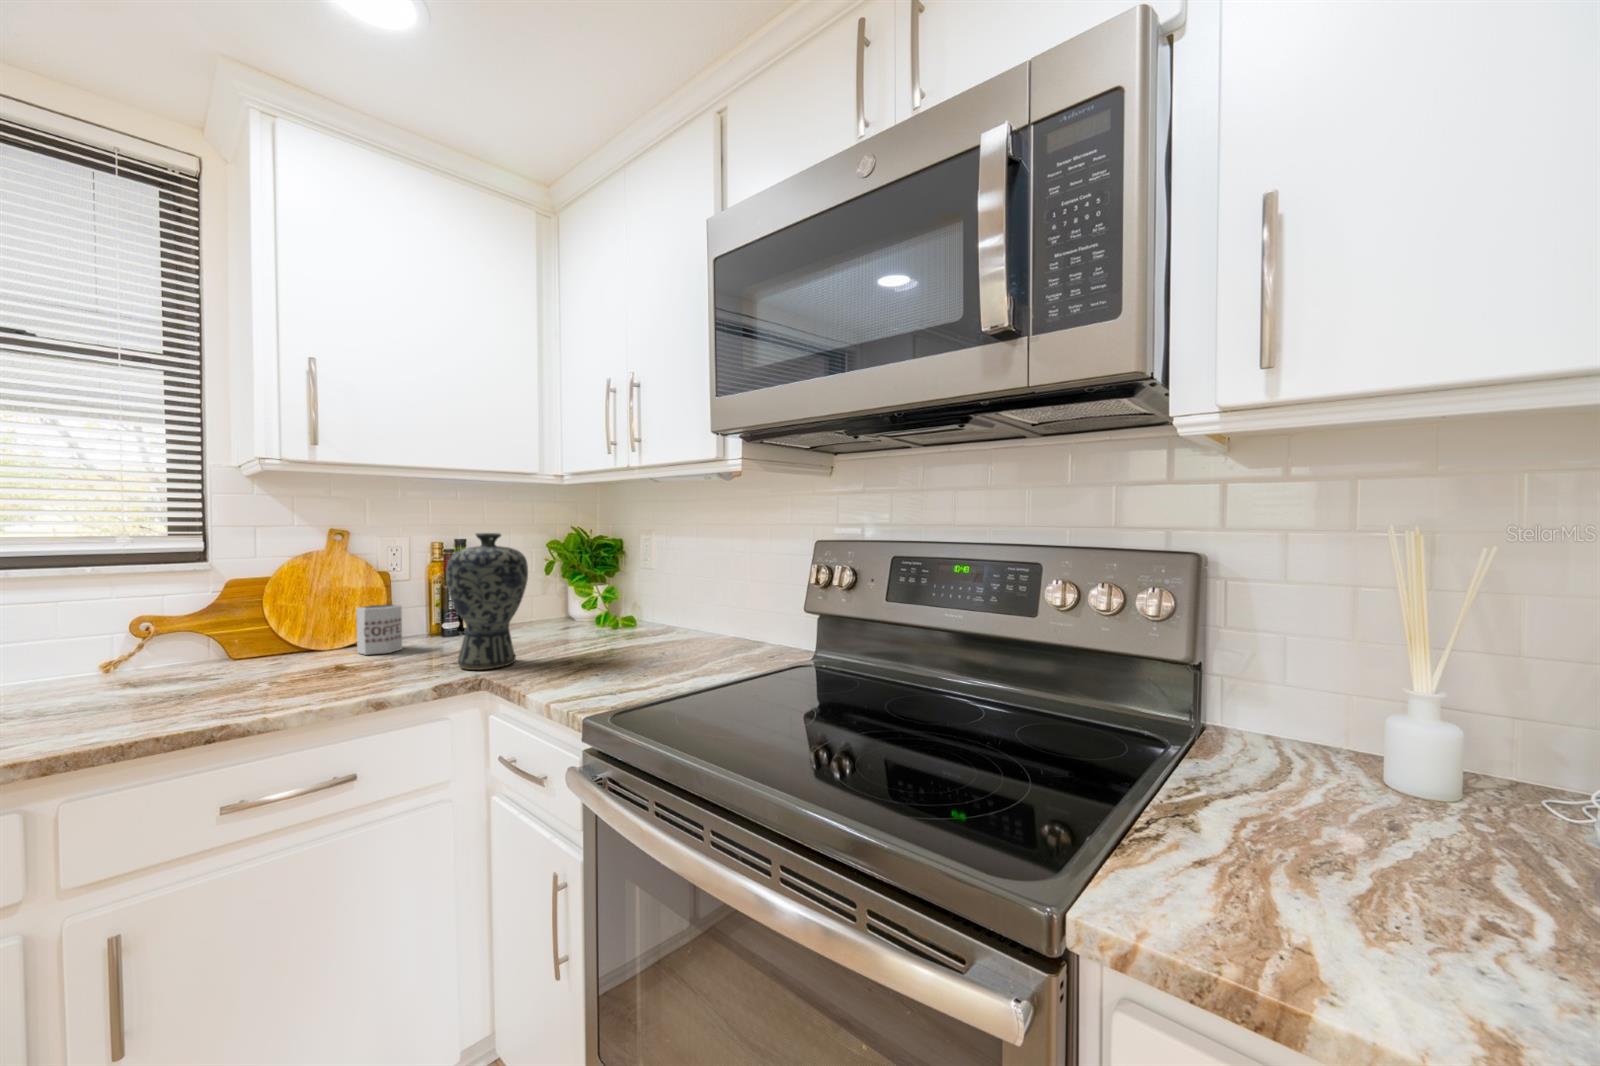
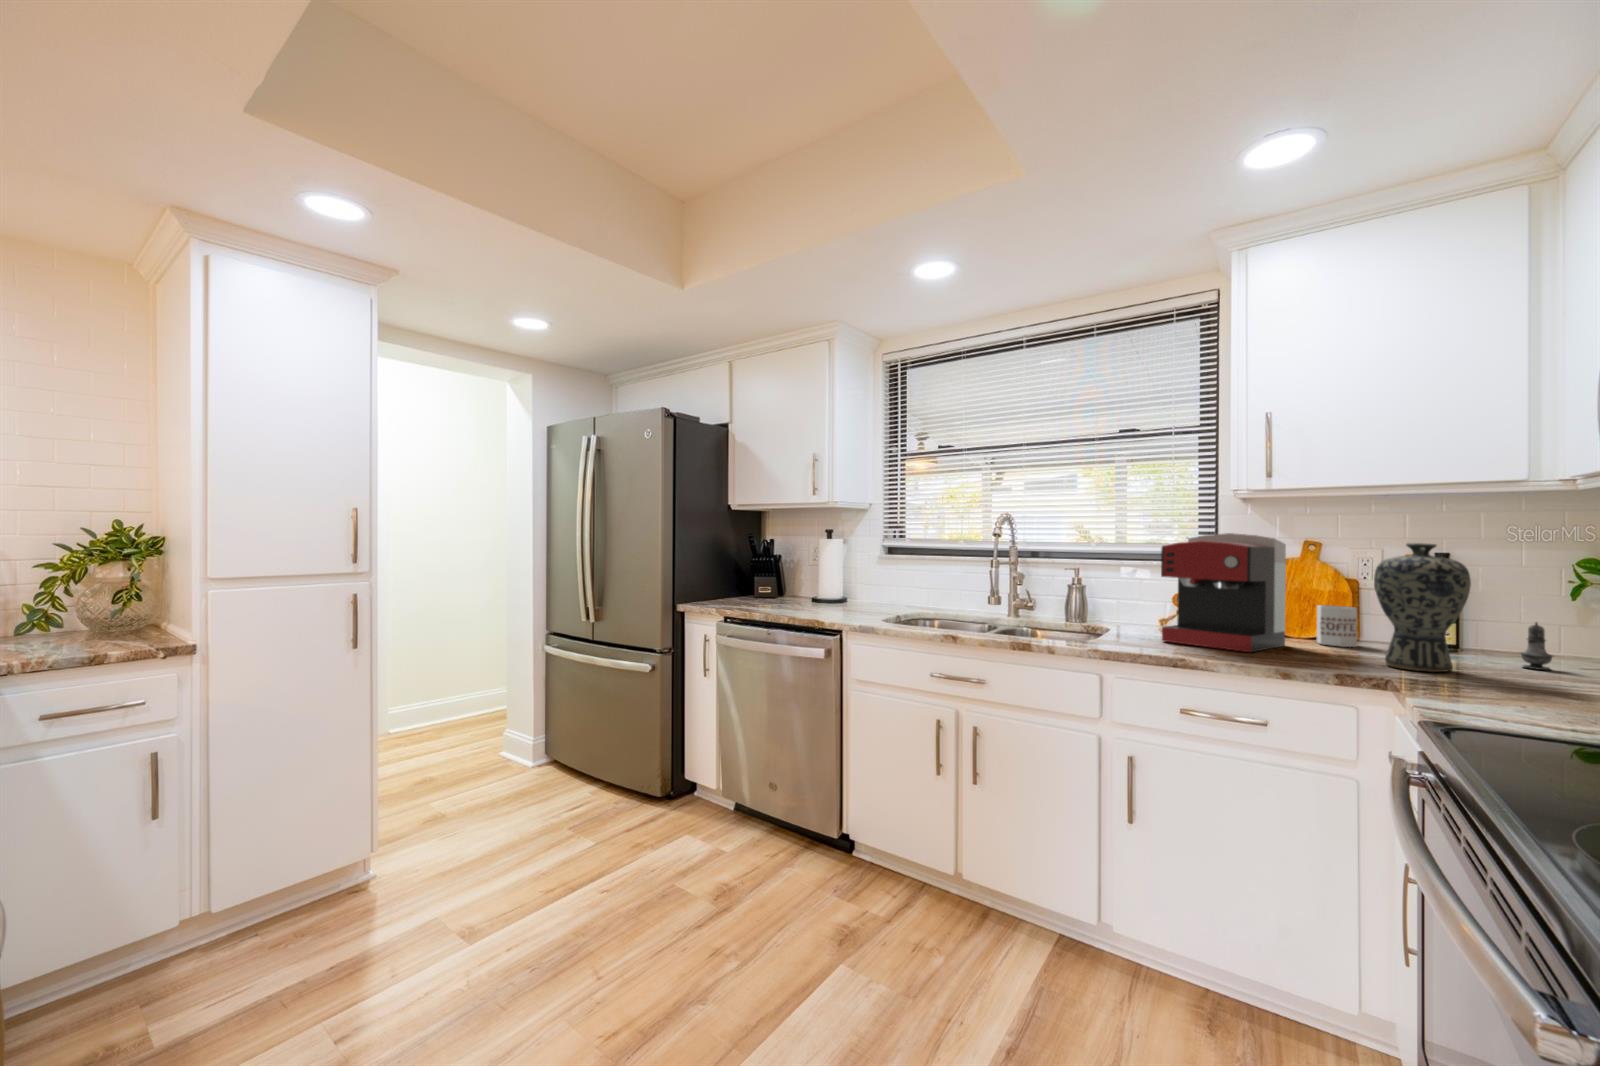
coffee maker: none [138,523,330,709] -> present [1161,533,1286,652]
salt shaker: none [540,598,561,641] -> present [1520,622,1553,670]

